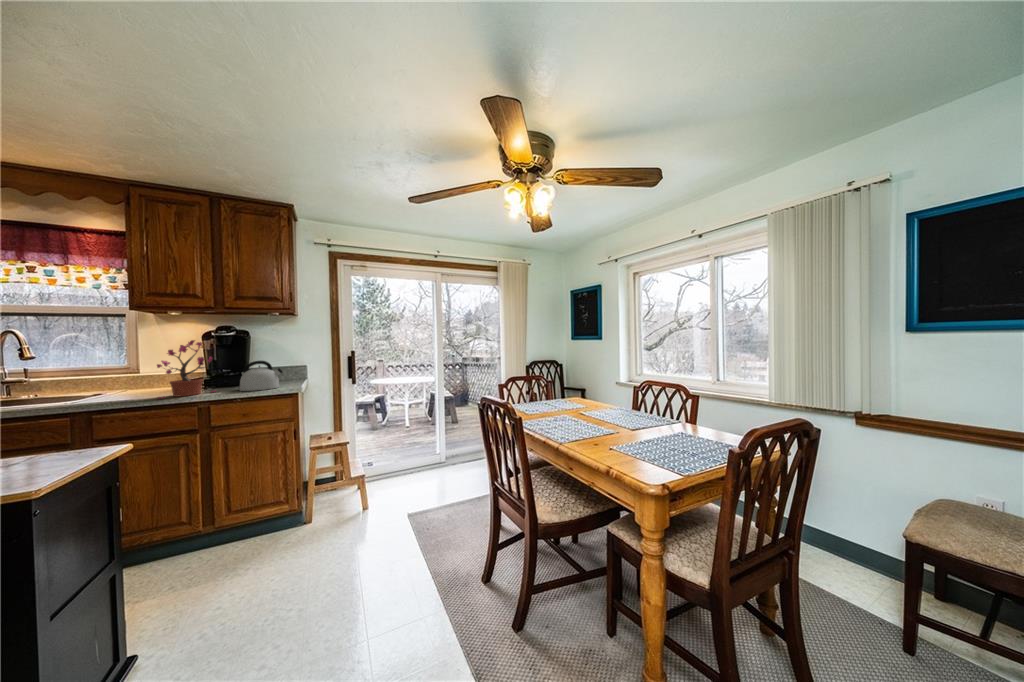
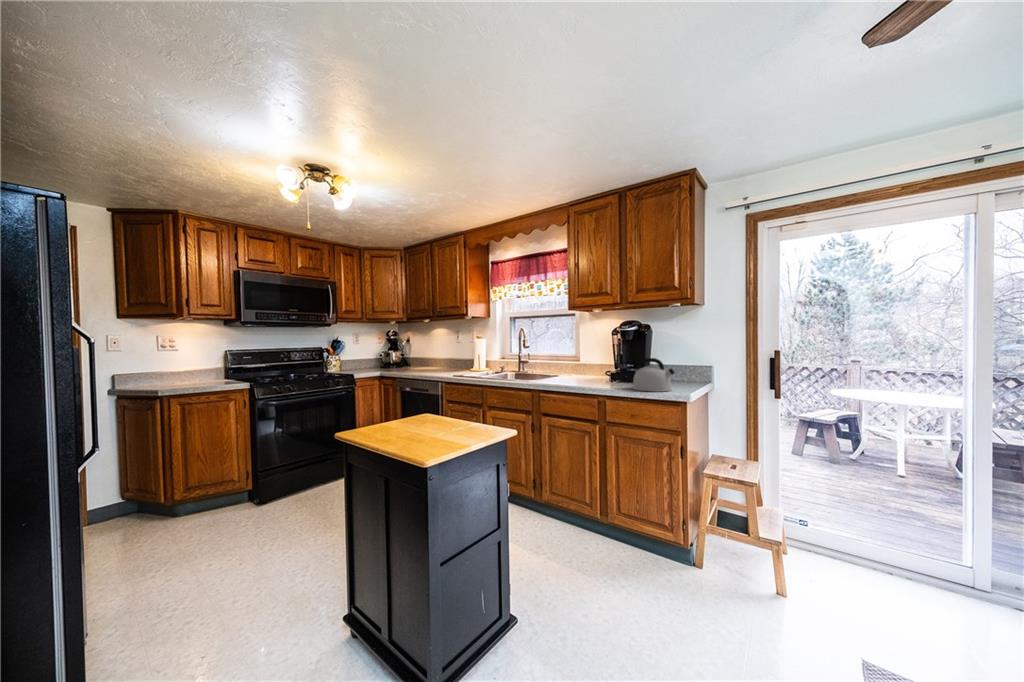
potted plant: present [157,340,216,399] -> none [573,334,616,387]

